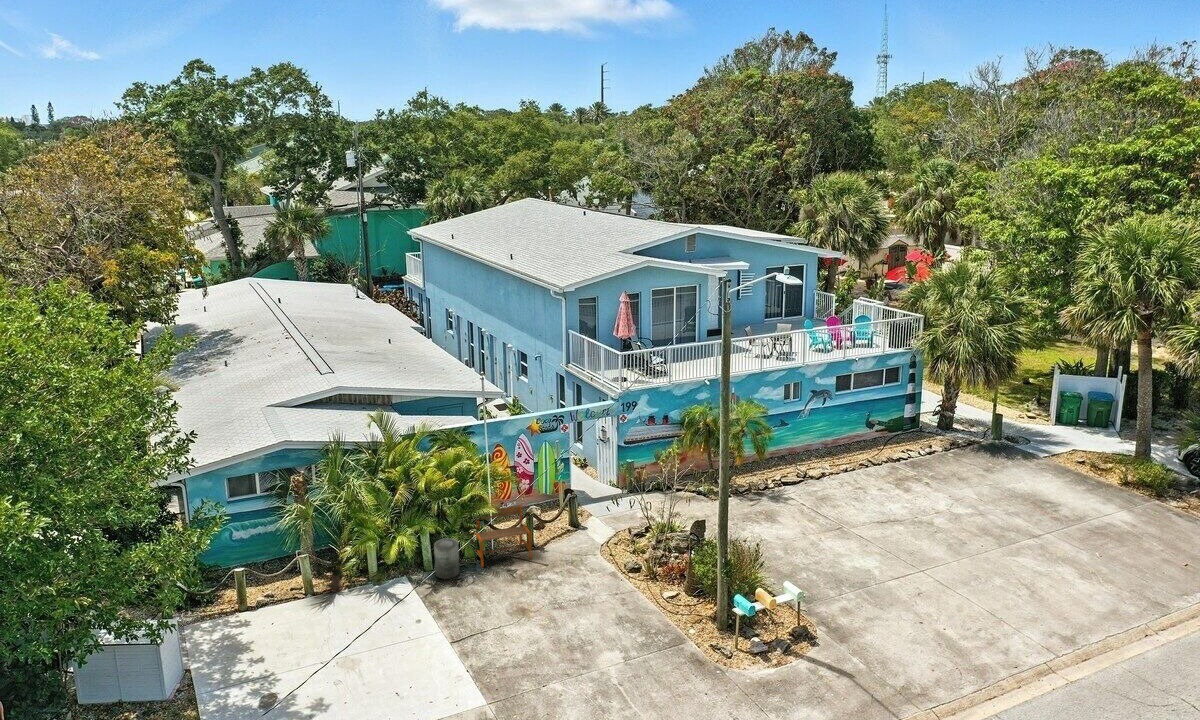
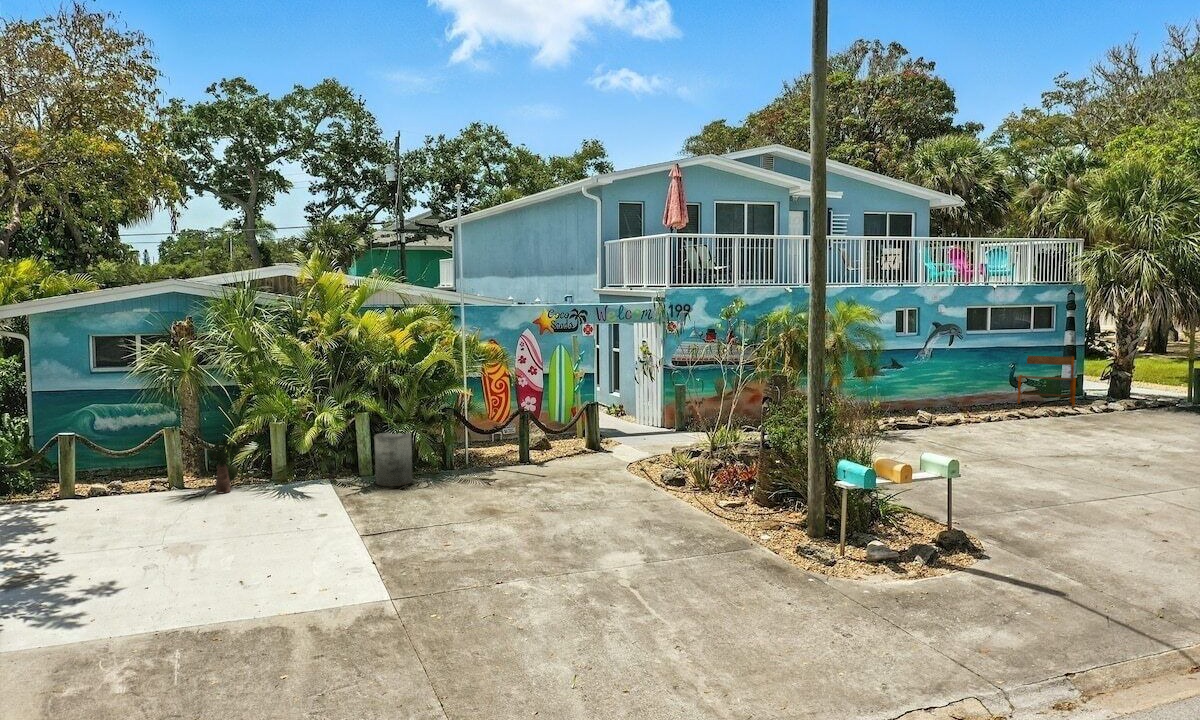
bench: present [476,505,532,567] -> present [1017,355,1076,407]

